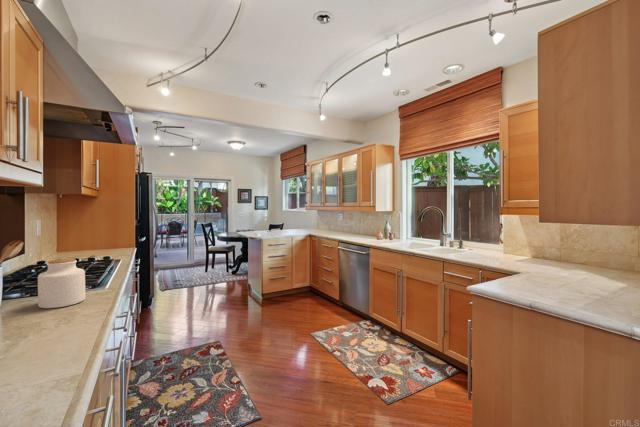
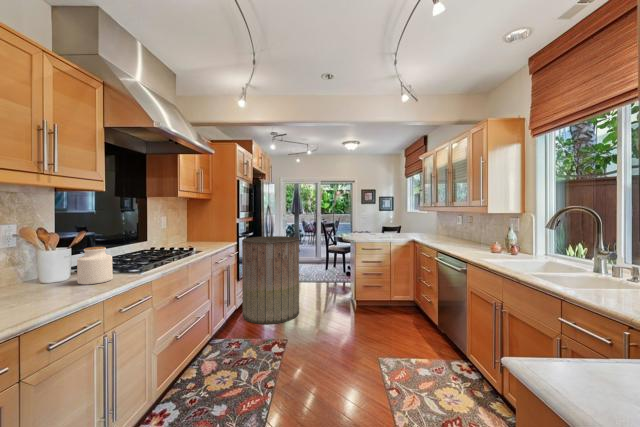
trash can: none [144,238,213,335] -> present [242,236,299,324]

